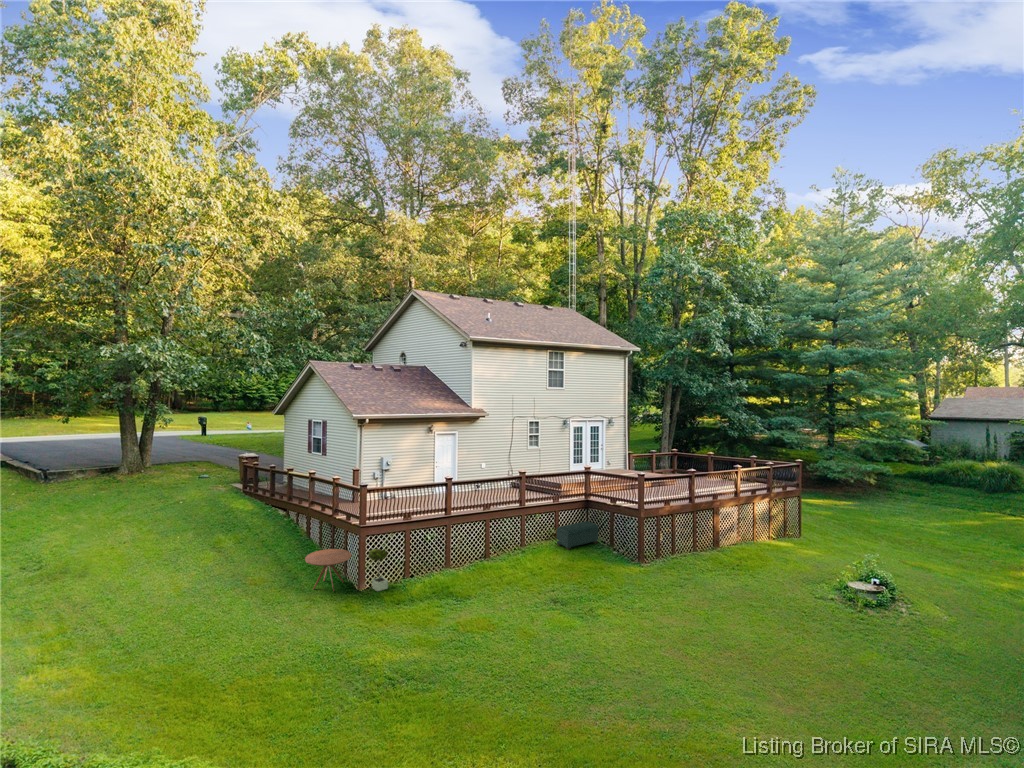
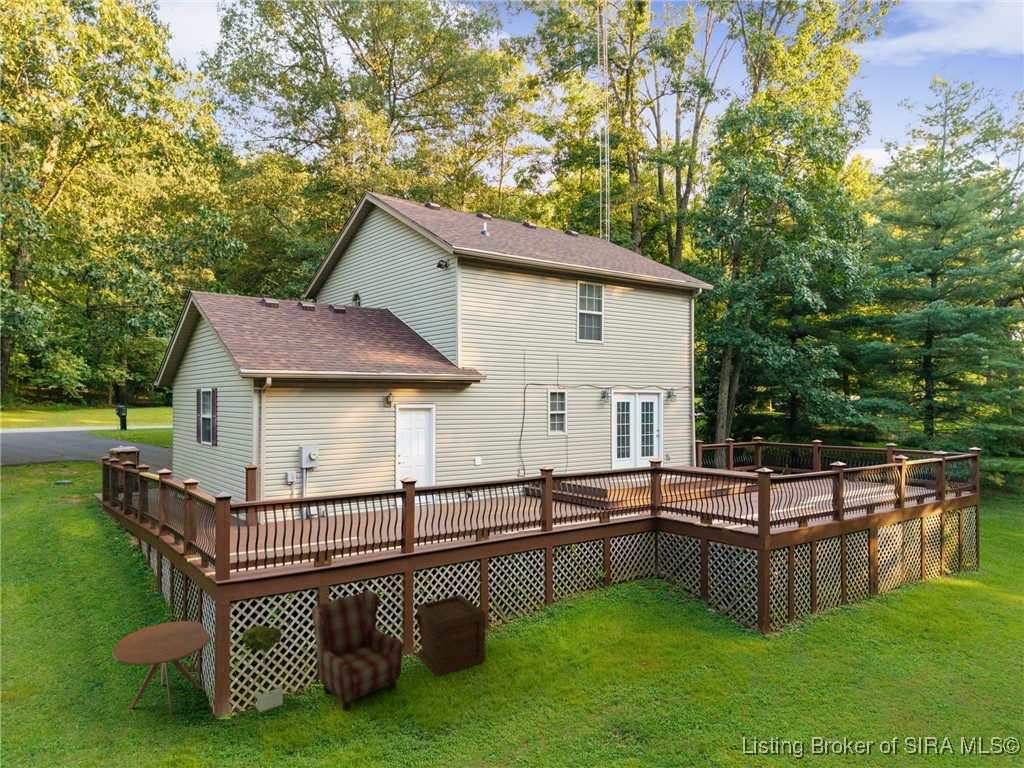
bench: present [557,521,598,550] -> none [605,553,676,607]
armchair: none [401,534,447,591] -> present [312,590,403,711]
wooden crate: none [451,539,489,578] -> present [416,595,486,676]

